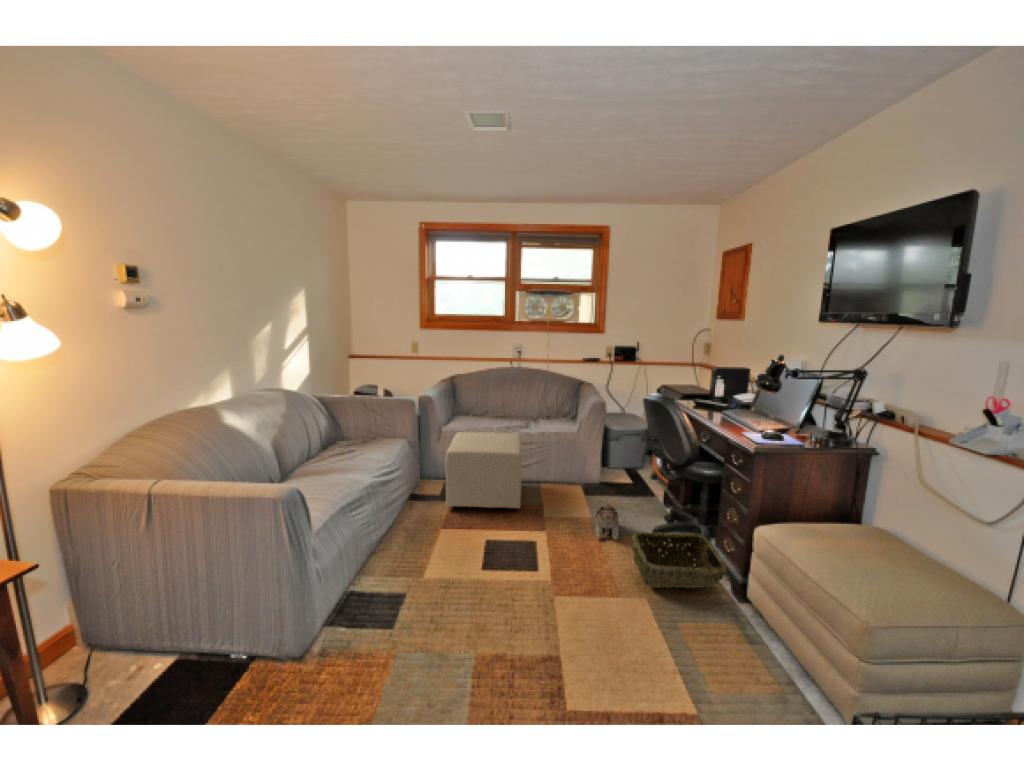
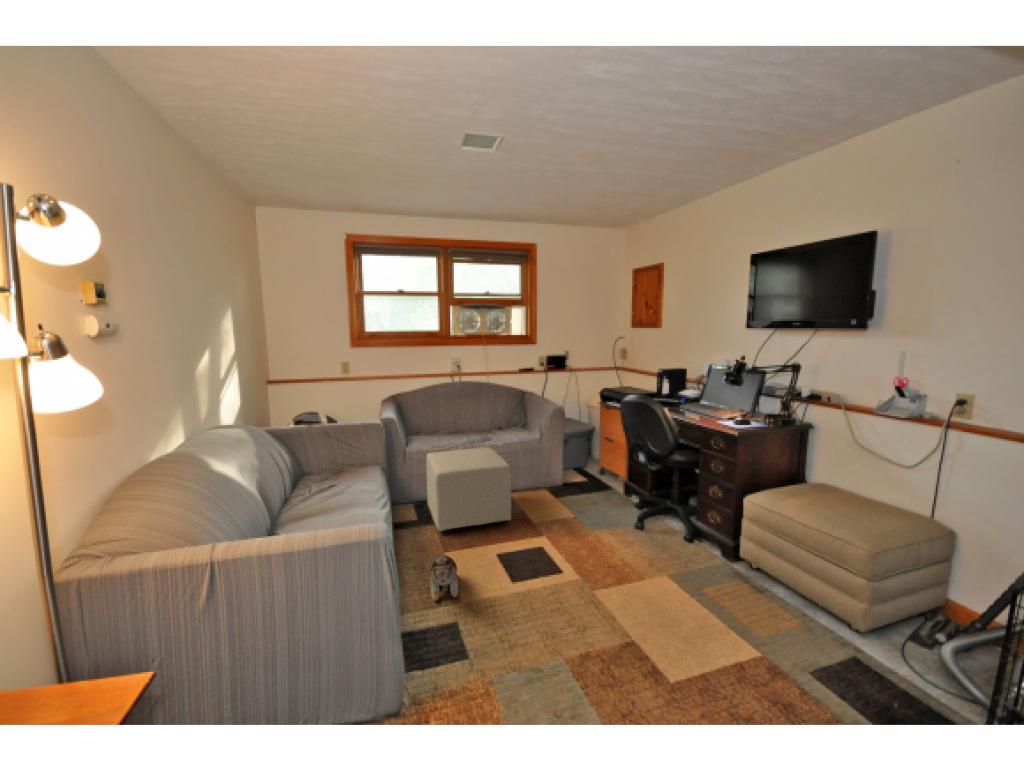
plush toy: present [596,503,619,540] -> present [430,555,460,601]
woven basket: present [632,532,728,589] -> none [639,513,721,565]

